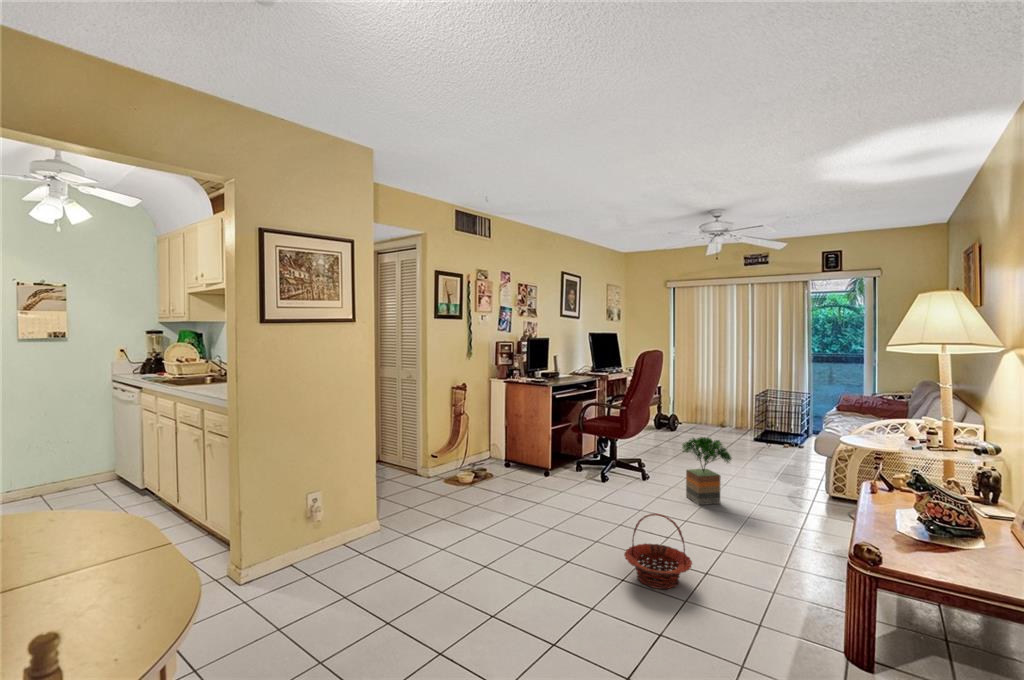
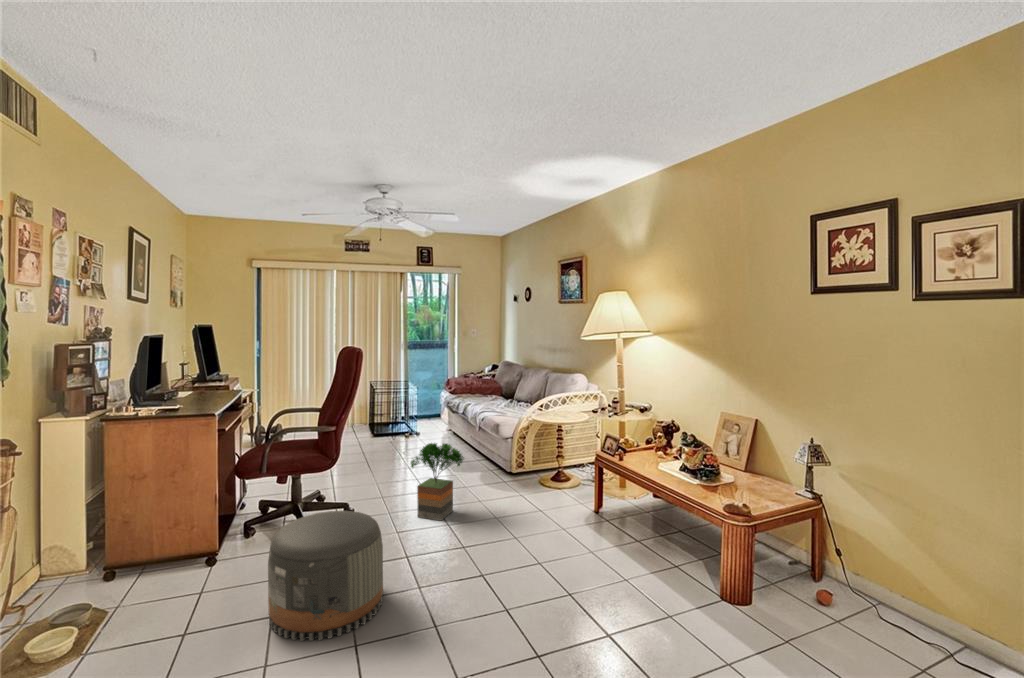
pouf: none [526,453,595,526] -> present [268,511,383,641]
basket: present [624,514,692,589] -> none [508,542,585,633]

